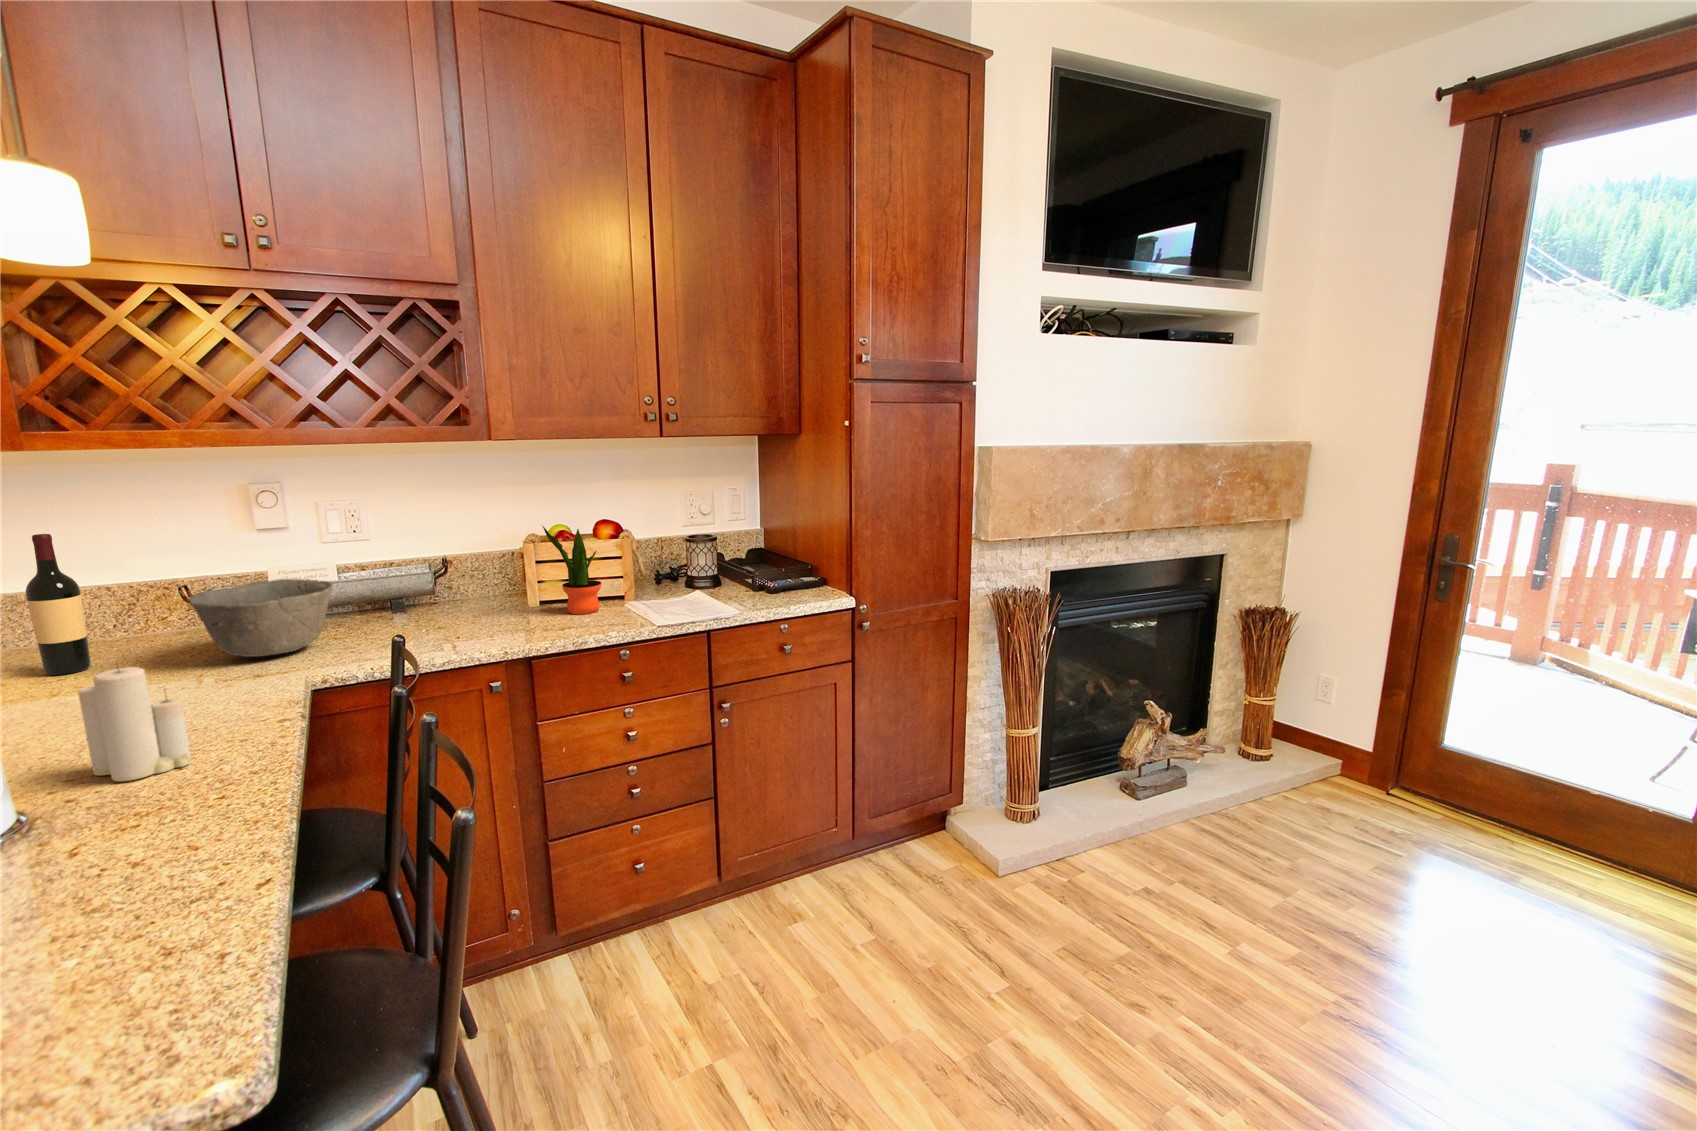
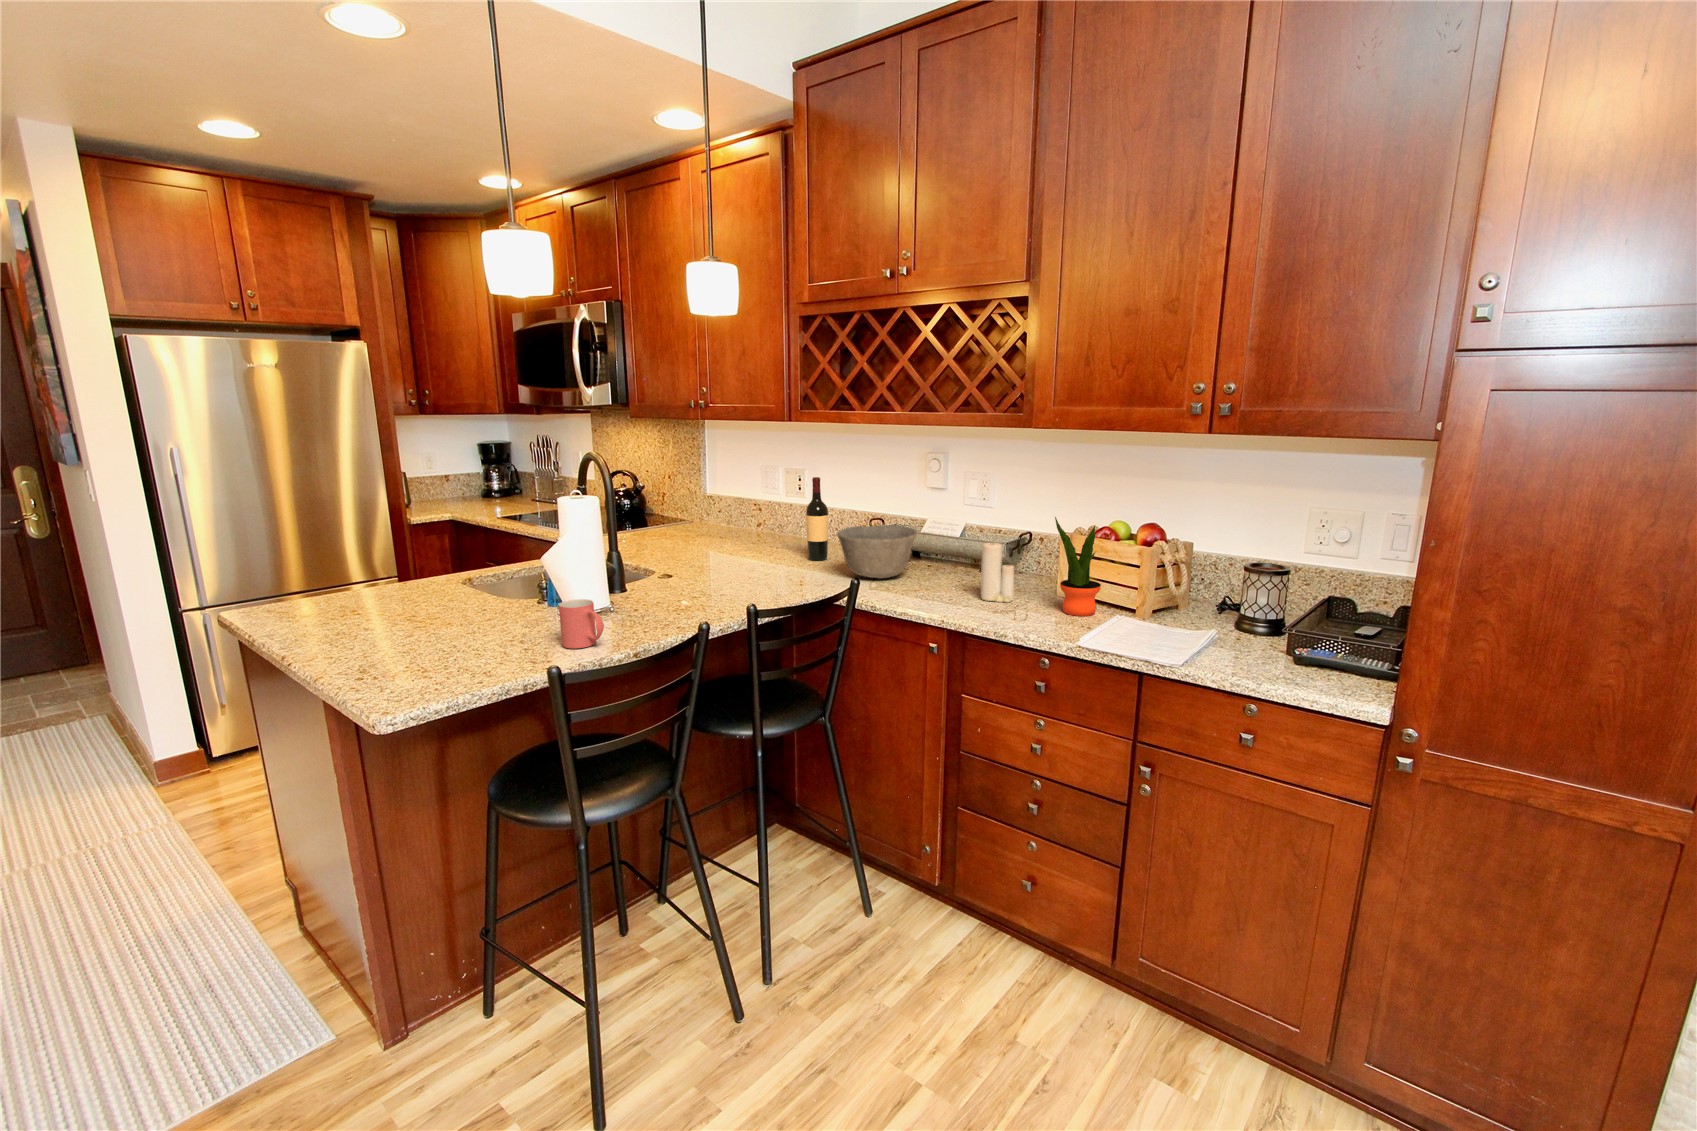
candle: present [78,663,191,781] -> present [980,543,1014,602]
mug: none [53,782,204,898] -> present [559,599,604,649]

